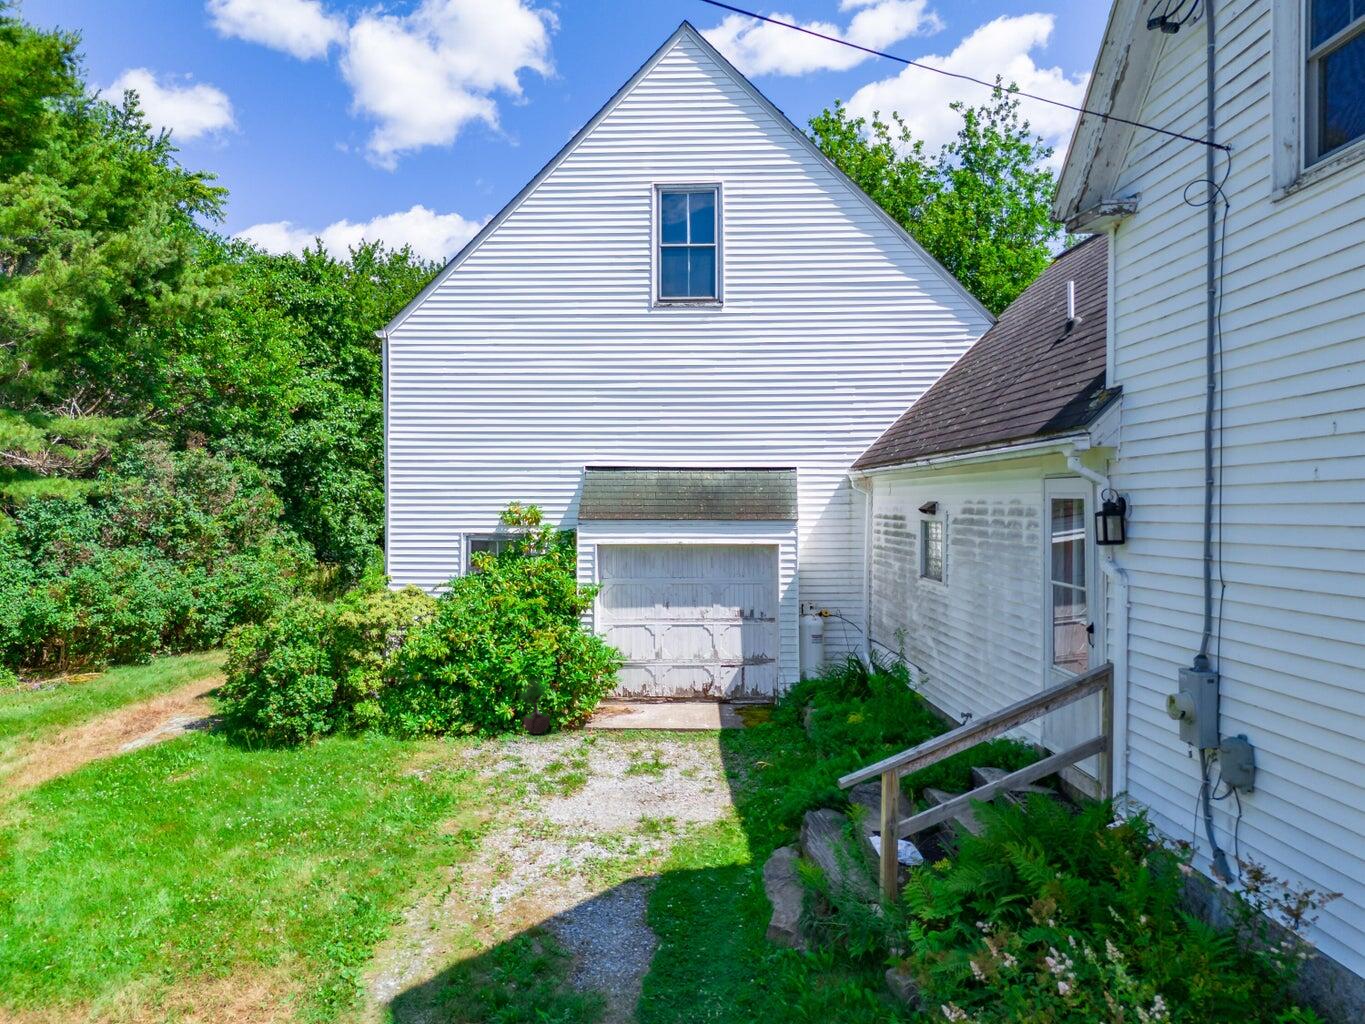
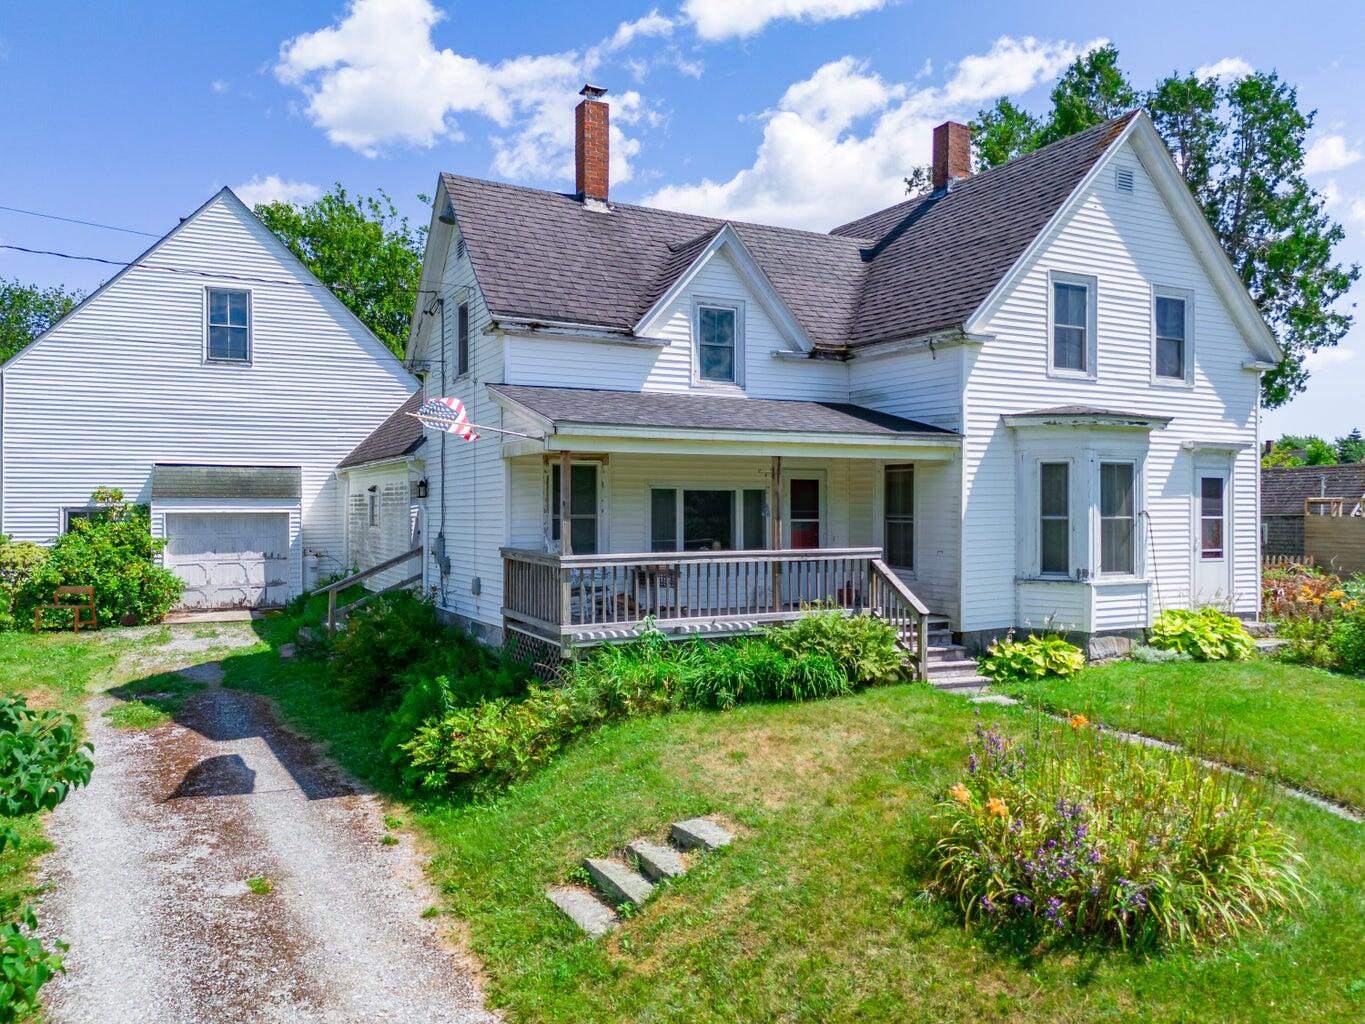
bench: none [406,661,489,749] -> present [35,586,97,633]

